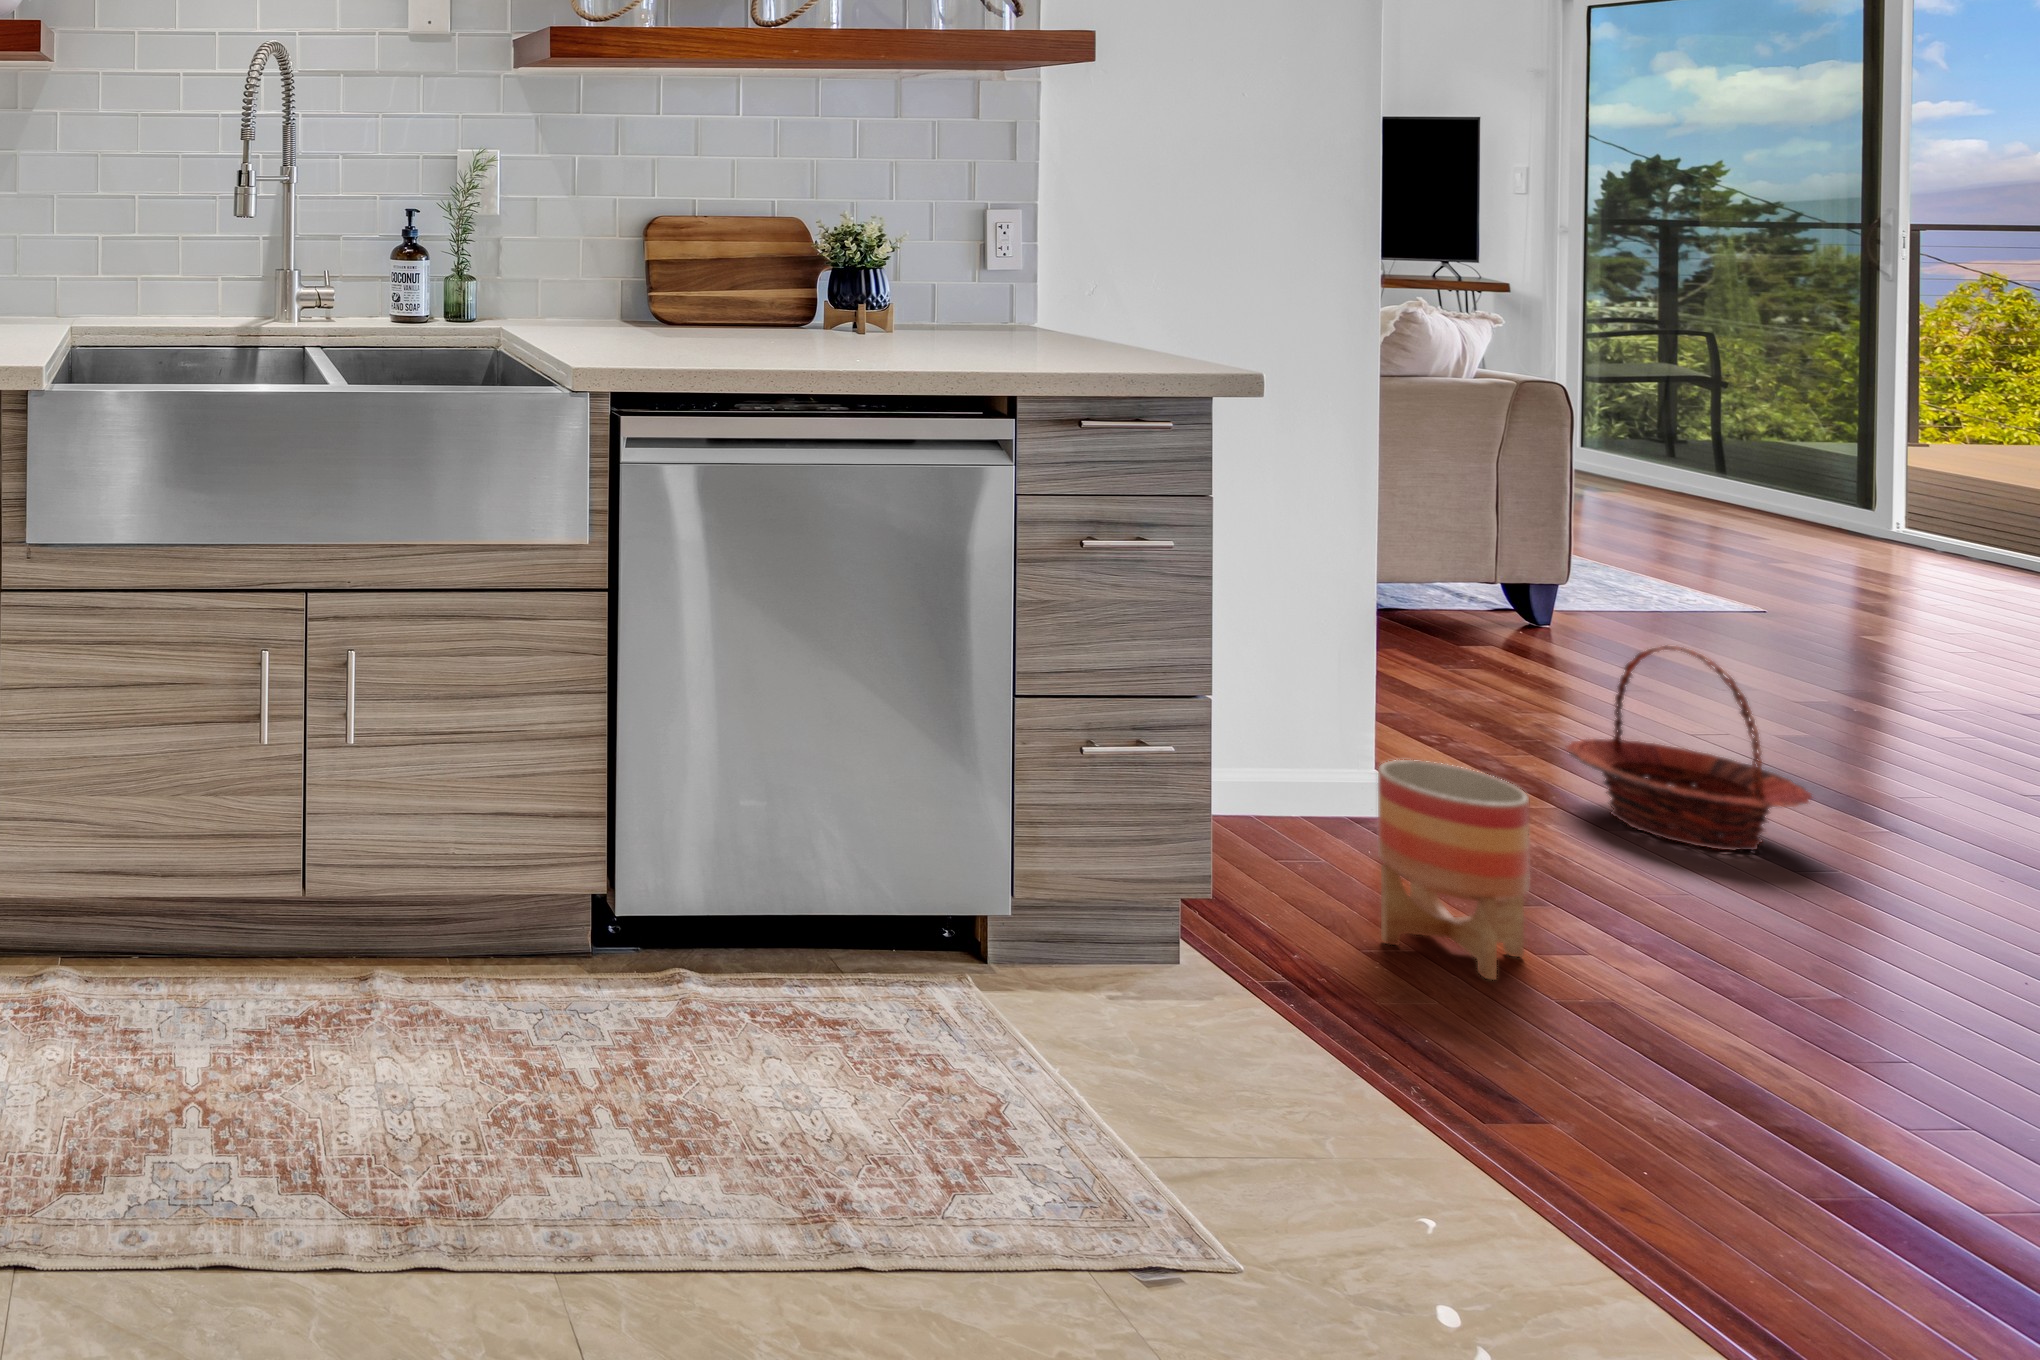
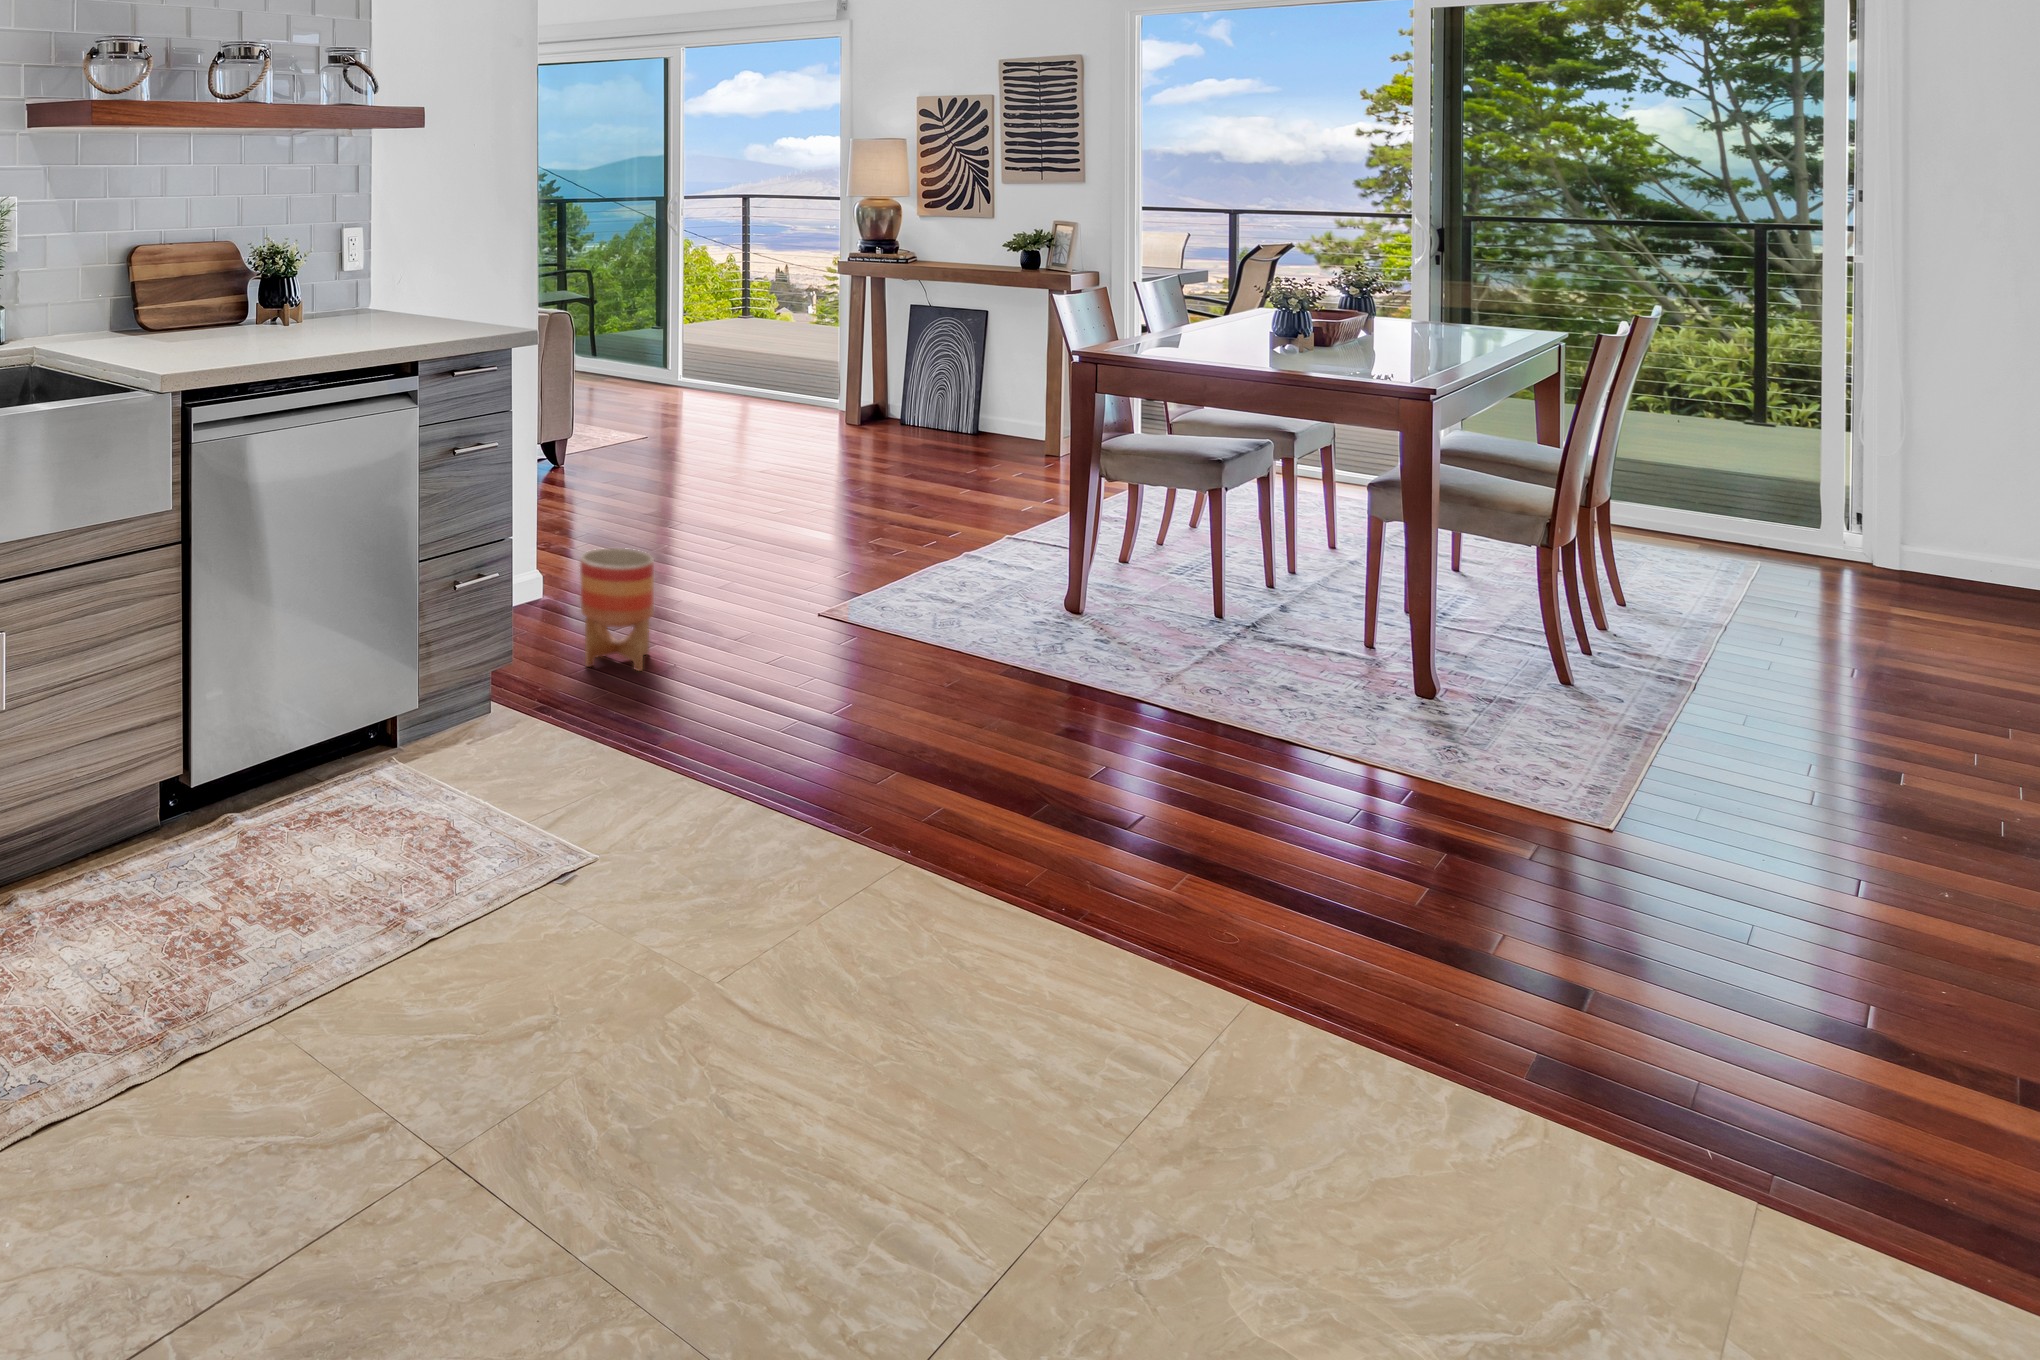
basket: present [1566,646,1812,851] -> none [633,450,743,568]

